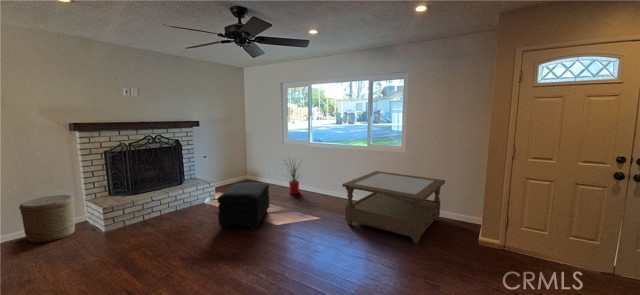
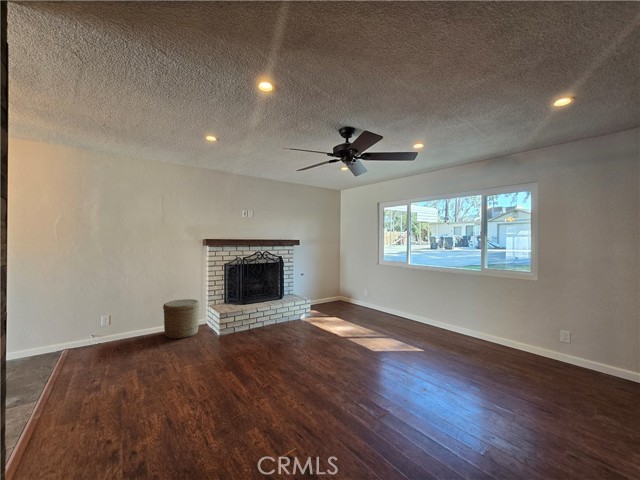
house plant: present [287,164,299,194] -> none [374,277,406,319]
coffee table: present [342,171,445,244] -> none [453,301,603,405]
ottoman: present [218,183,269,230] -> none [315,302,366,353]

